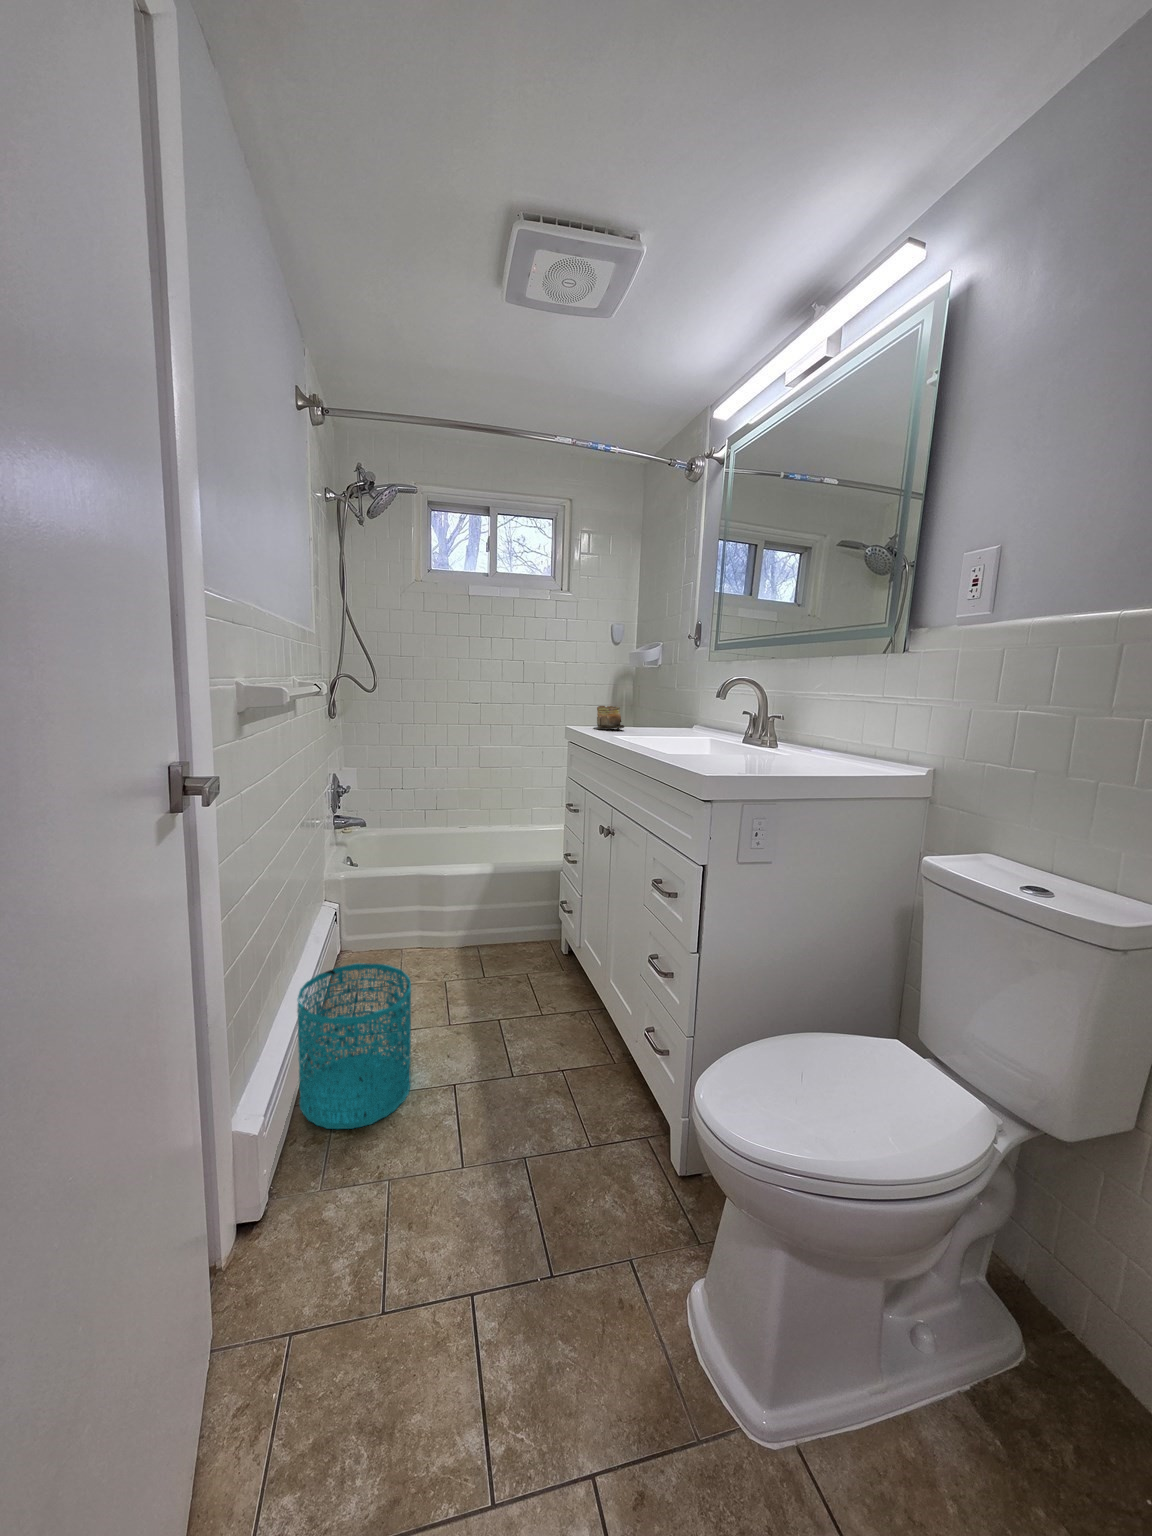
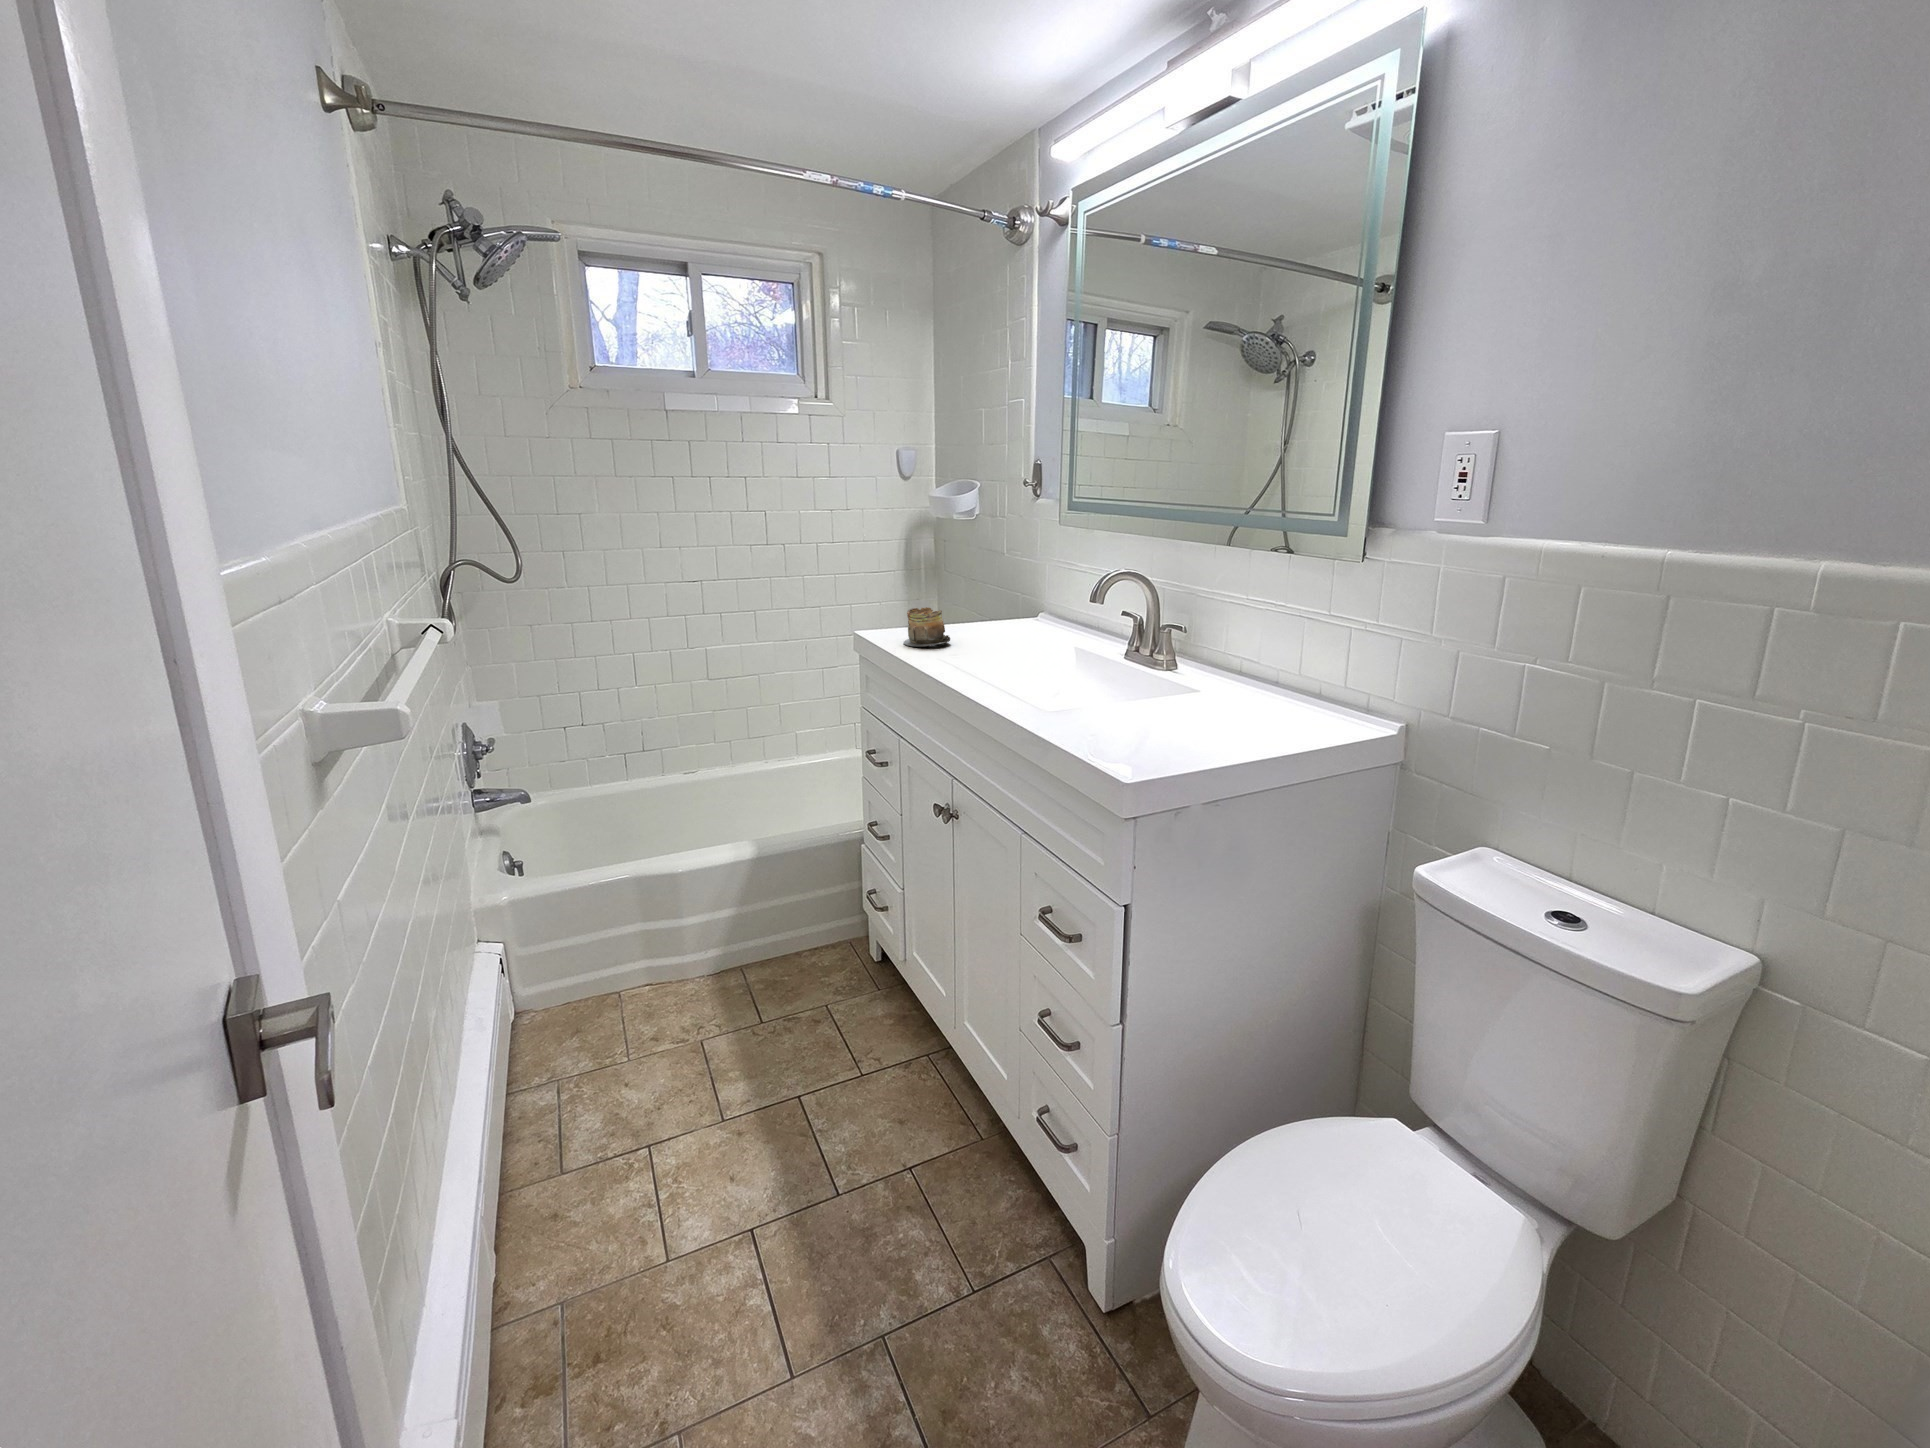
wastebasket: present [297,963,411,1129] -> none [475,1073,681,1362]

